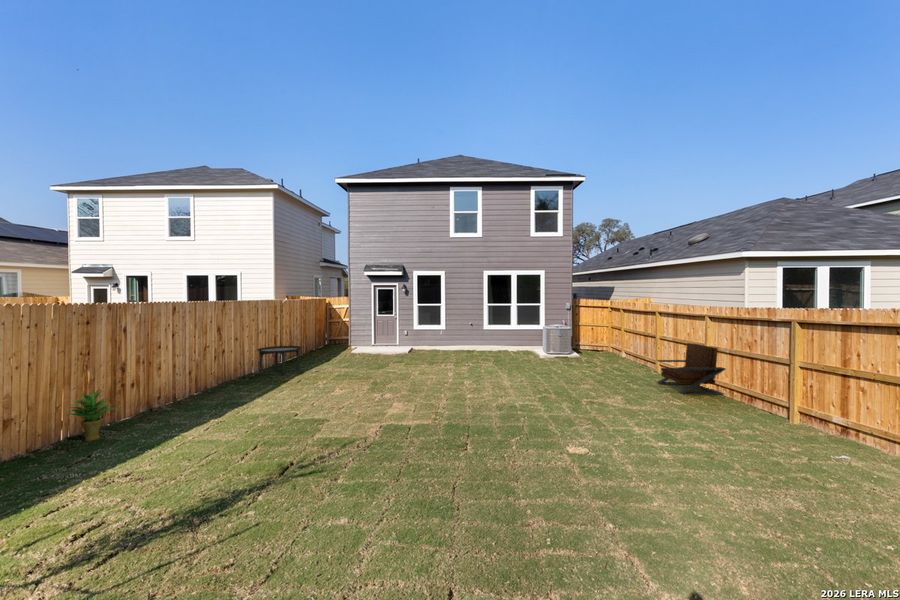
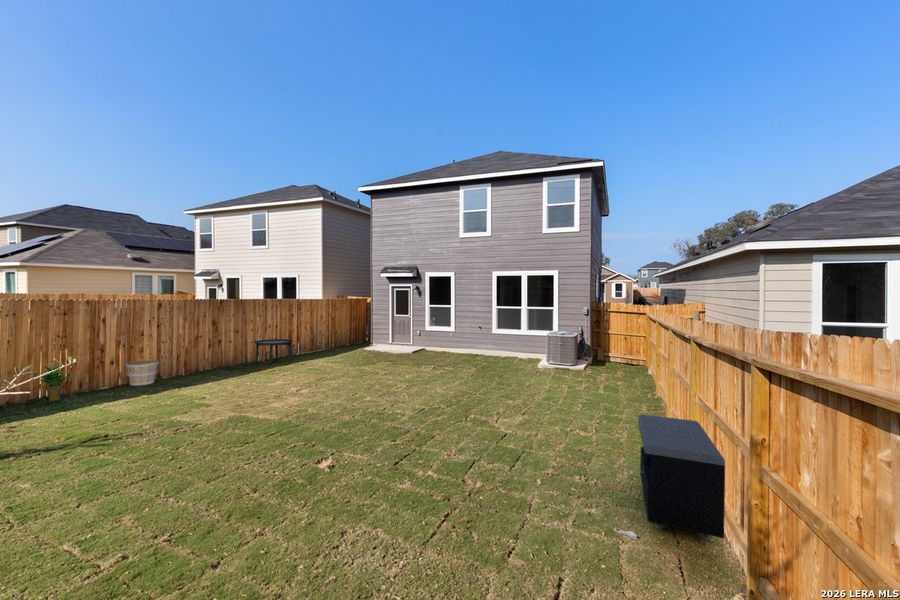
lounge chair: present [657,343,725,395] -> none [605,363,667,436]
storage bench: none [766,374,870,444] -> present [638,414,725,540]
wooden bucket: none [151,378,192,412] -> present [125,360,159,386]

